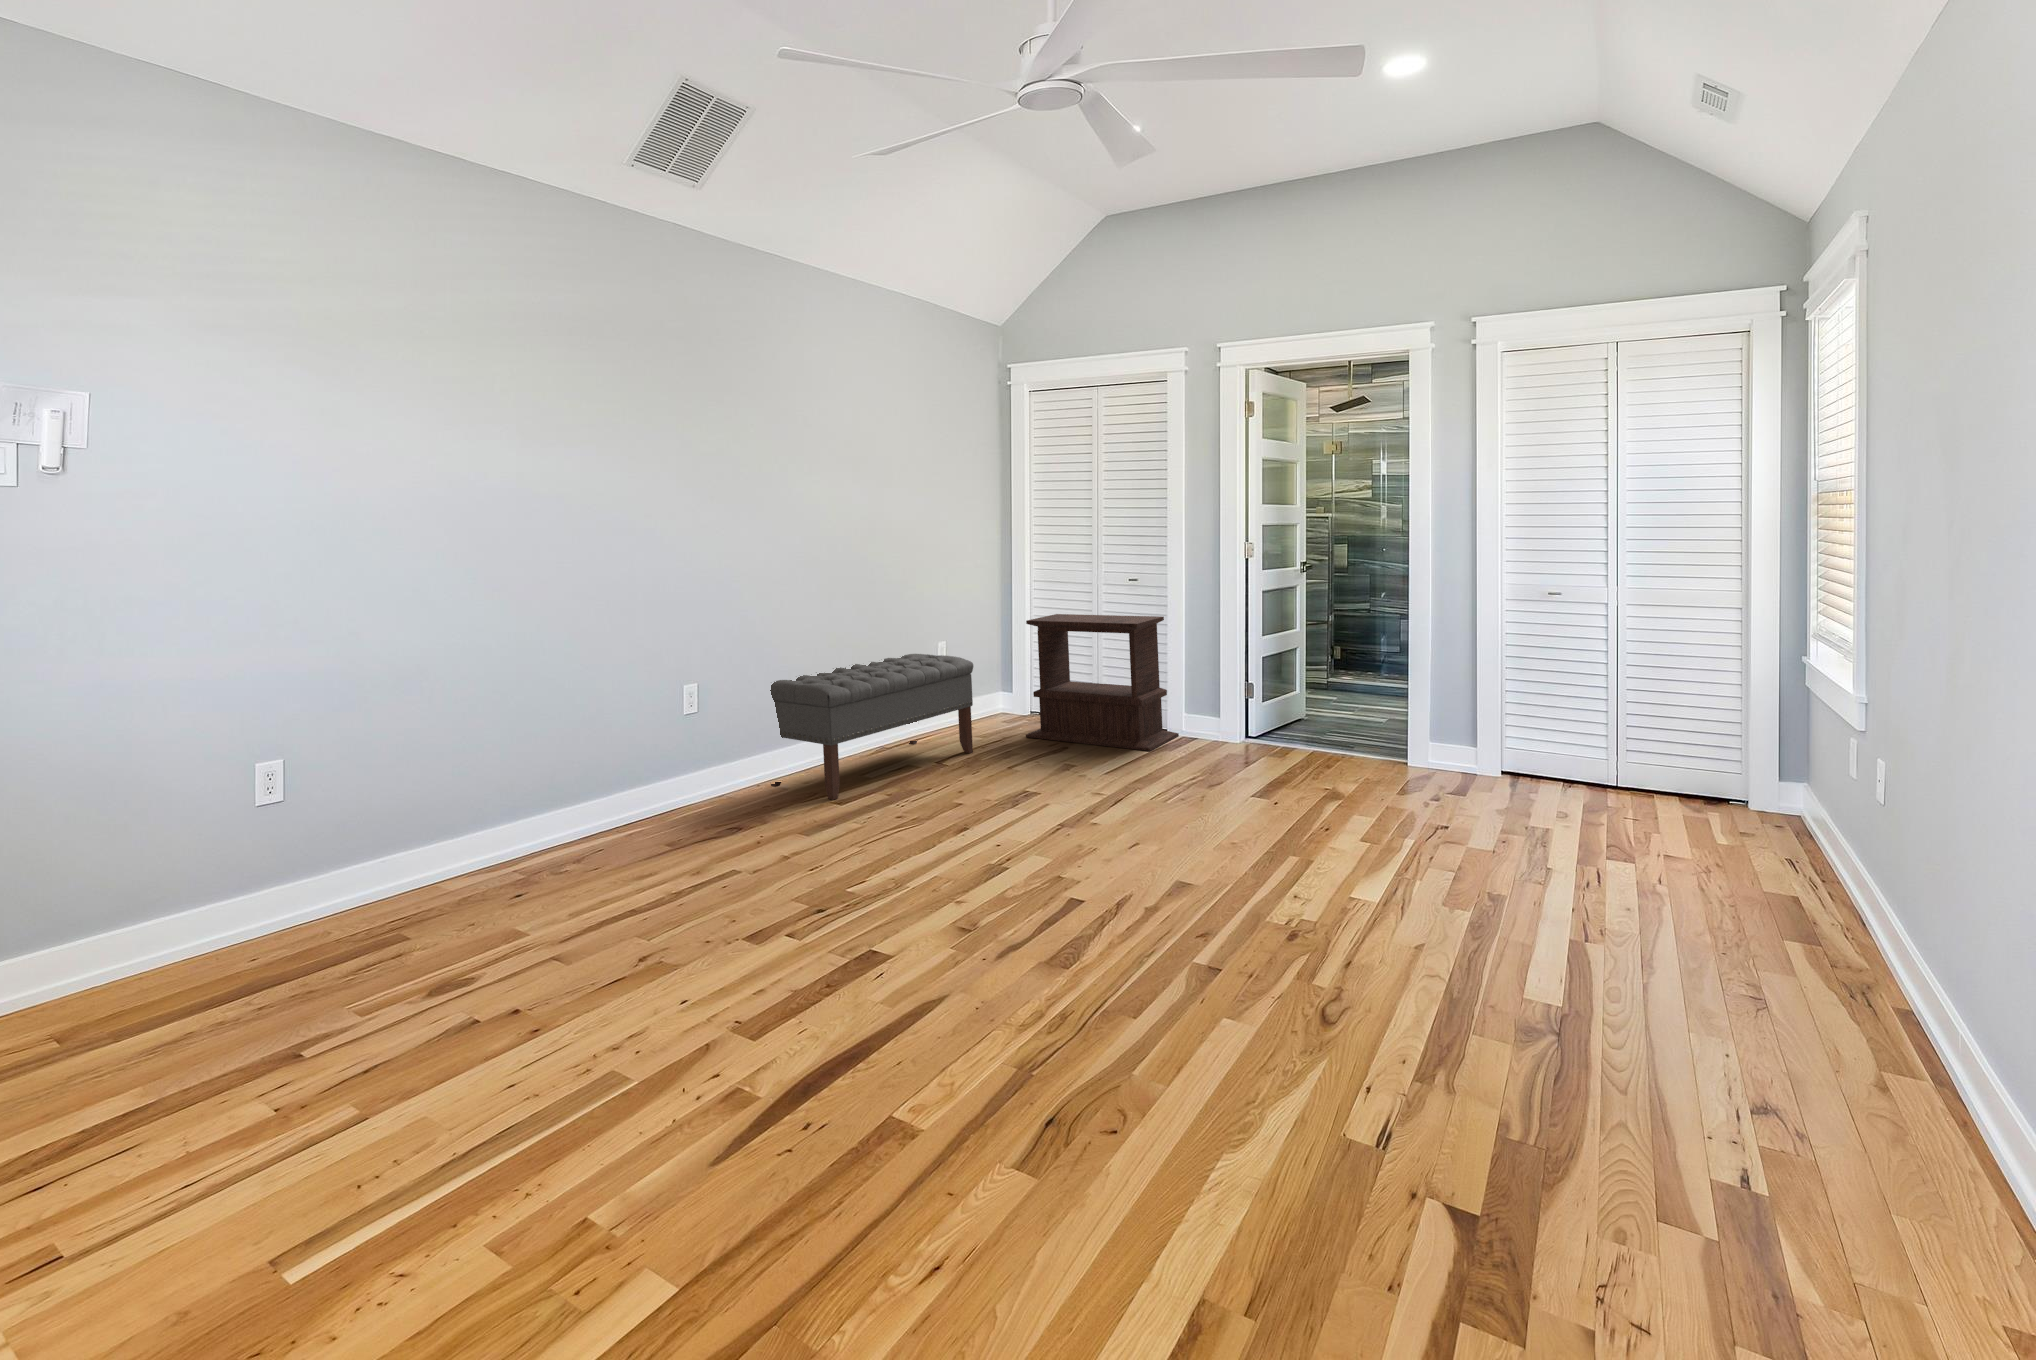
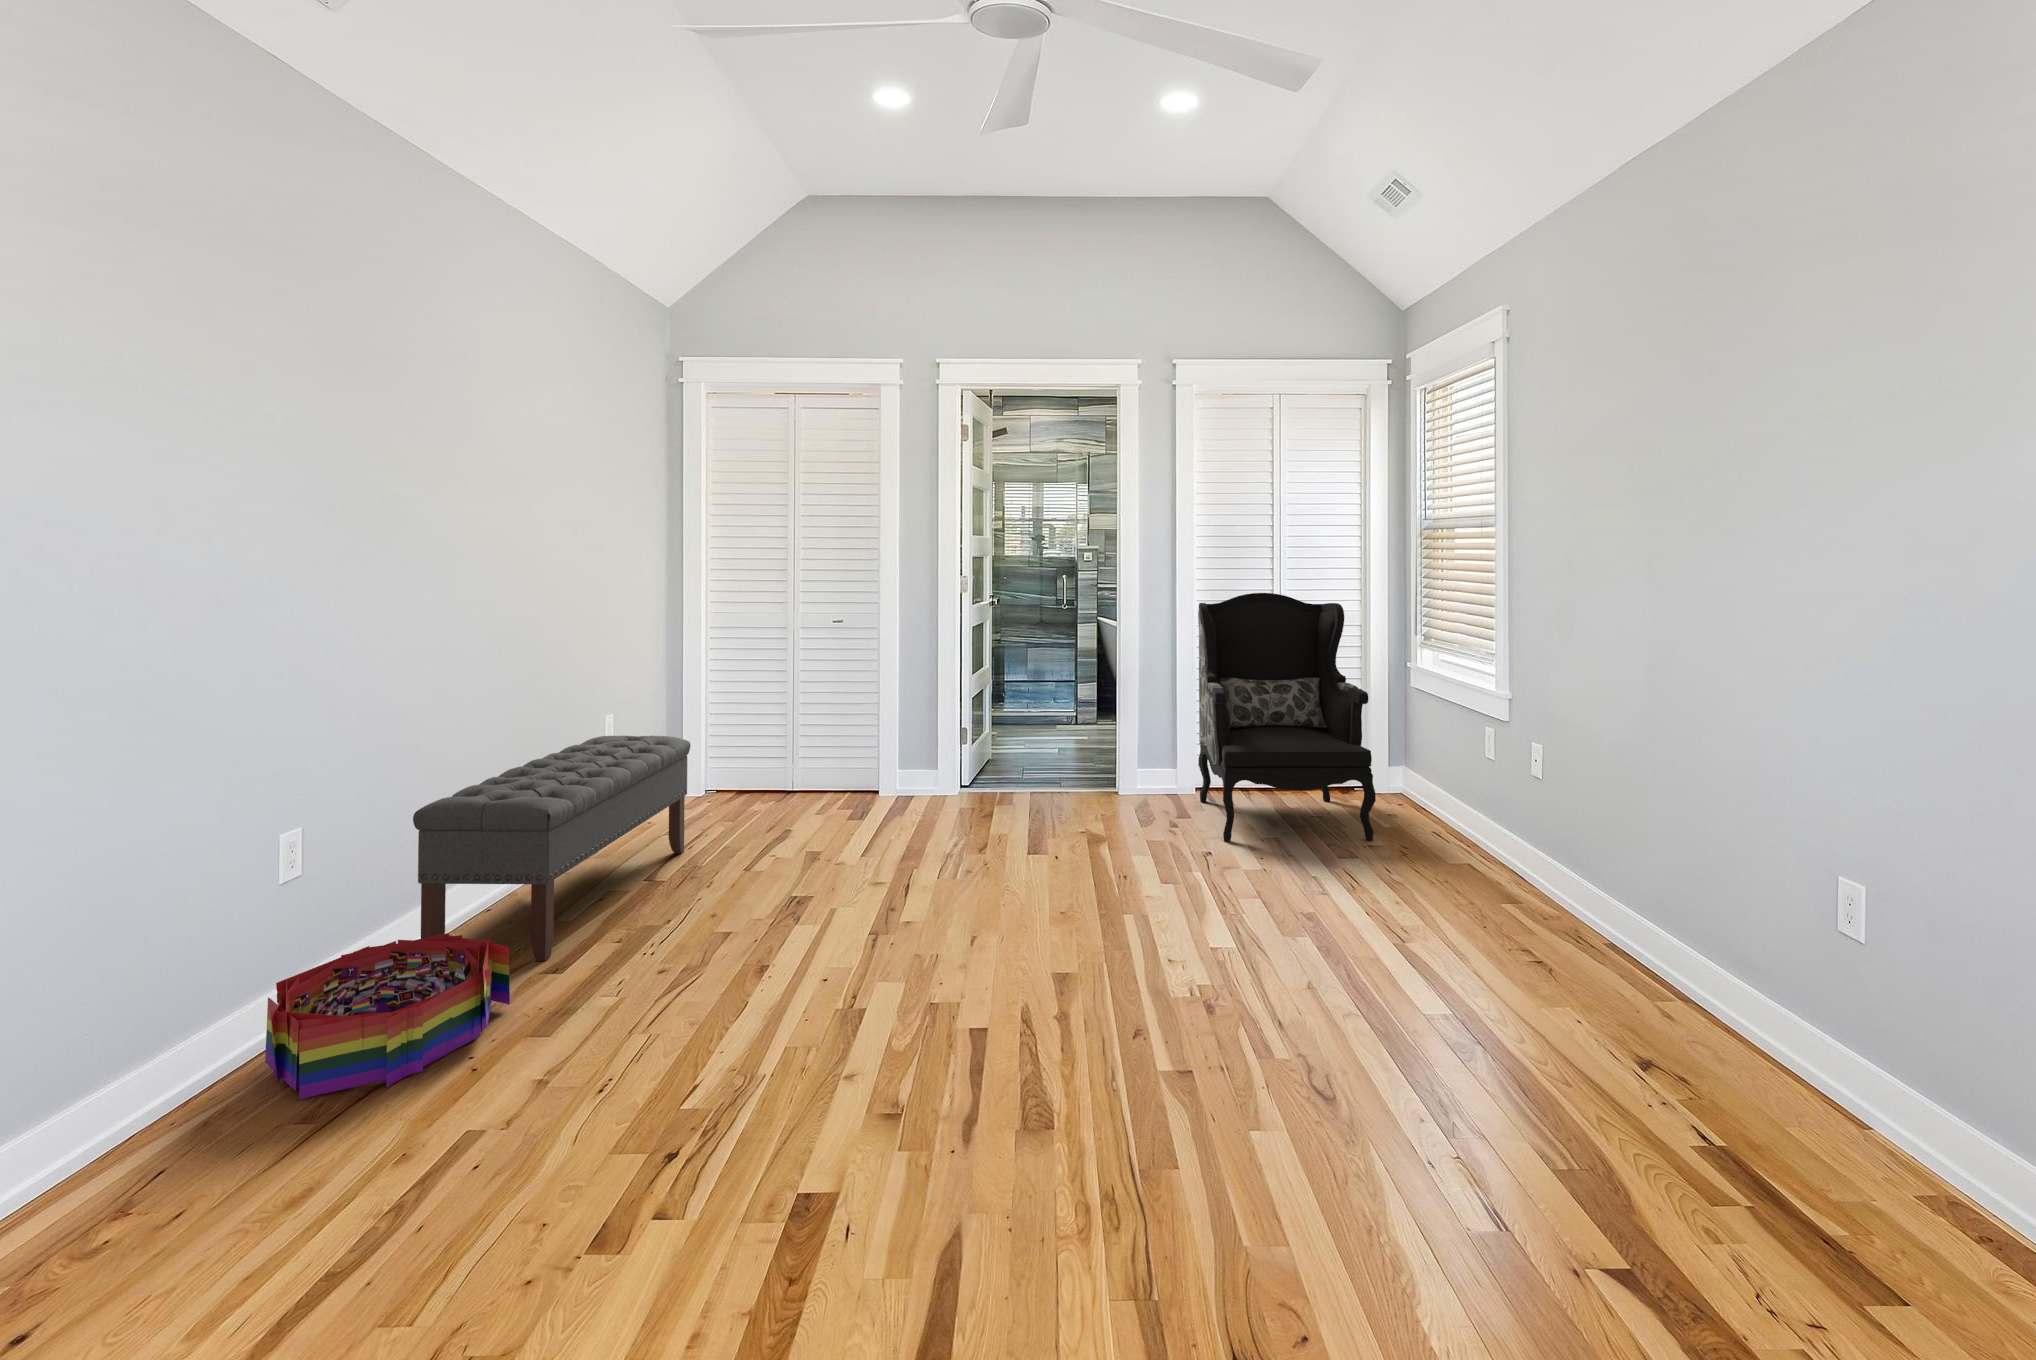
armchair: none [1522,524,1786,857] -> present [1198,593,1376,841]
side table: present [1026,614,1179,751] -> none [731,675,889,821]
storage bin: none [666,764,795,841] -> present [265,933,510,1099]

